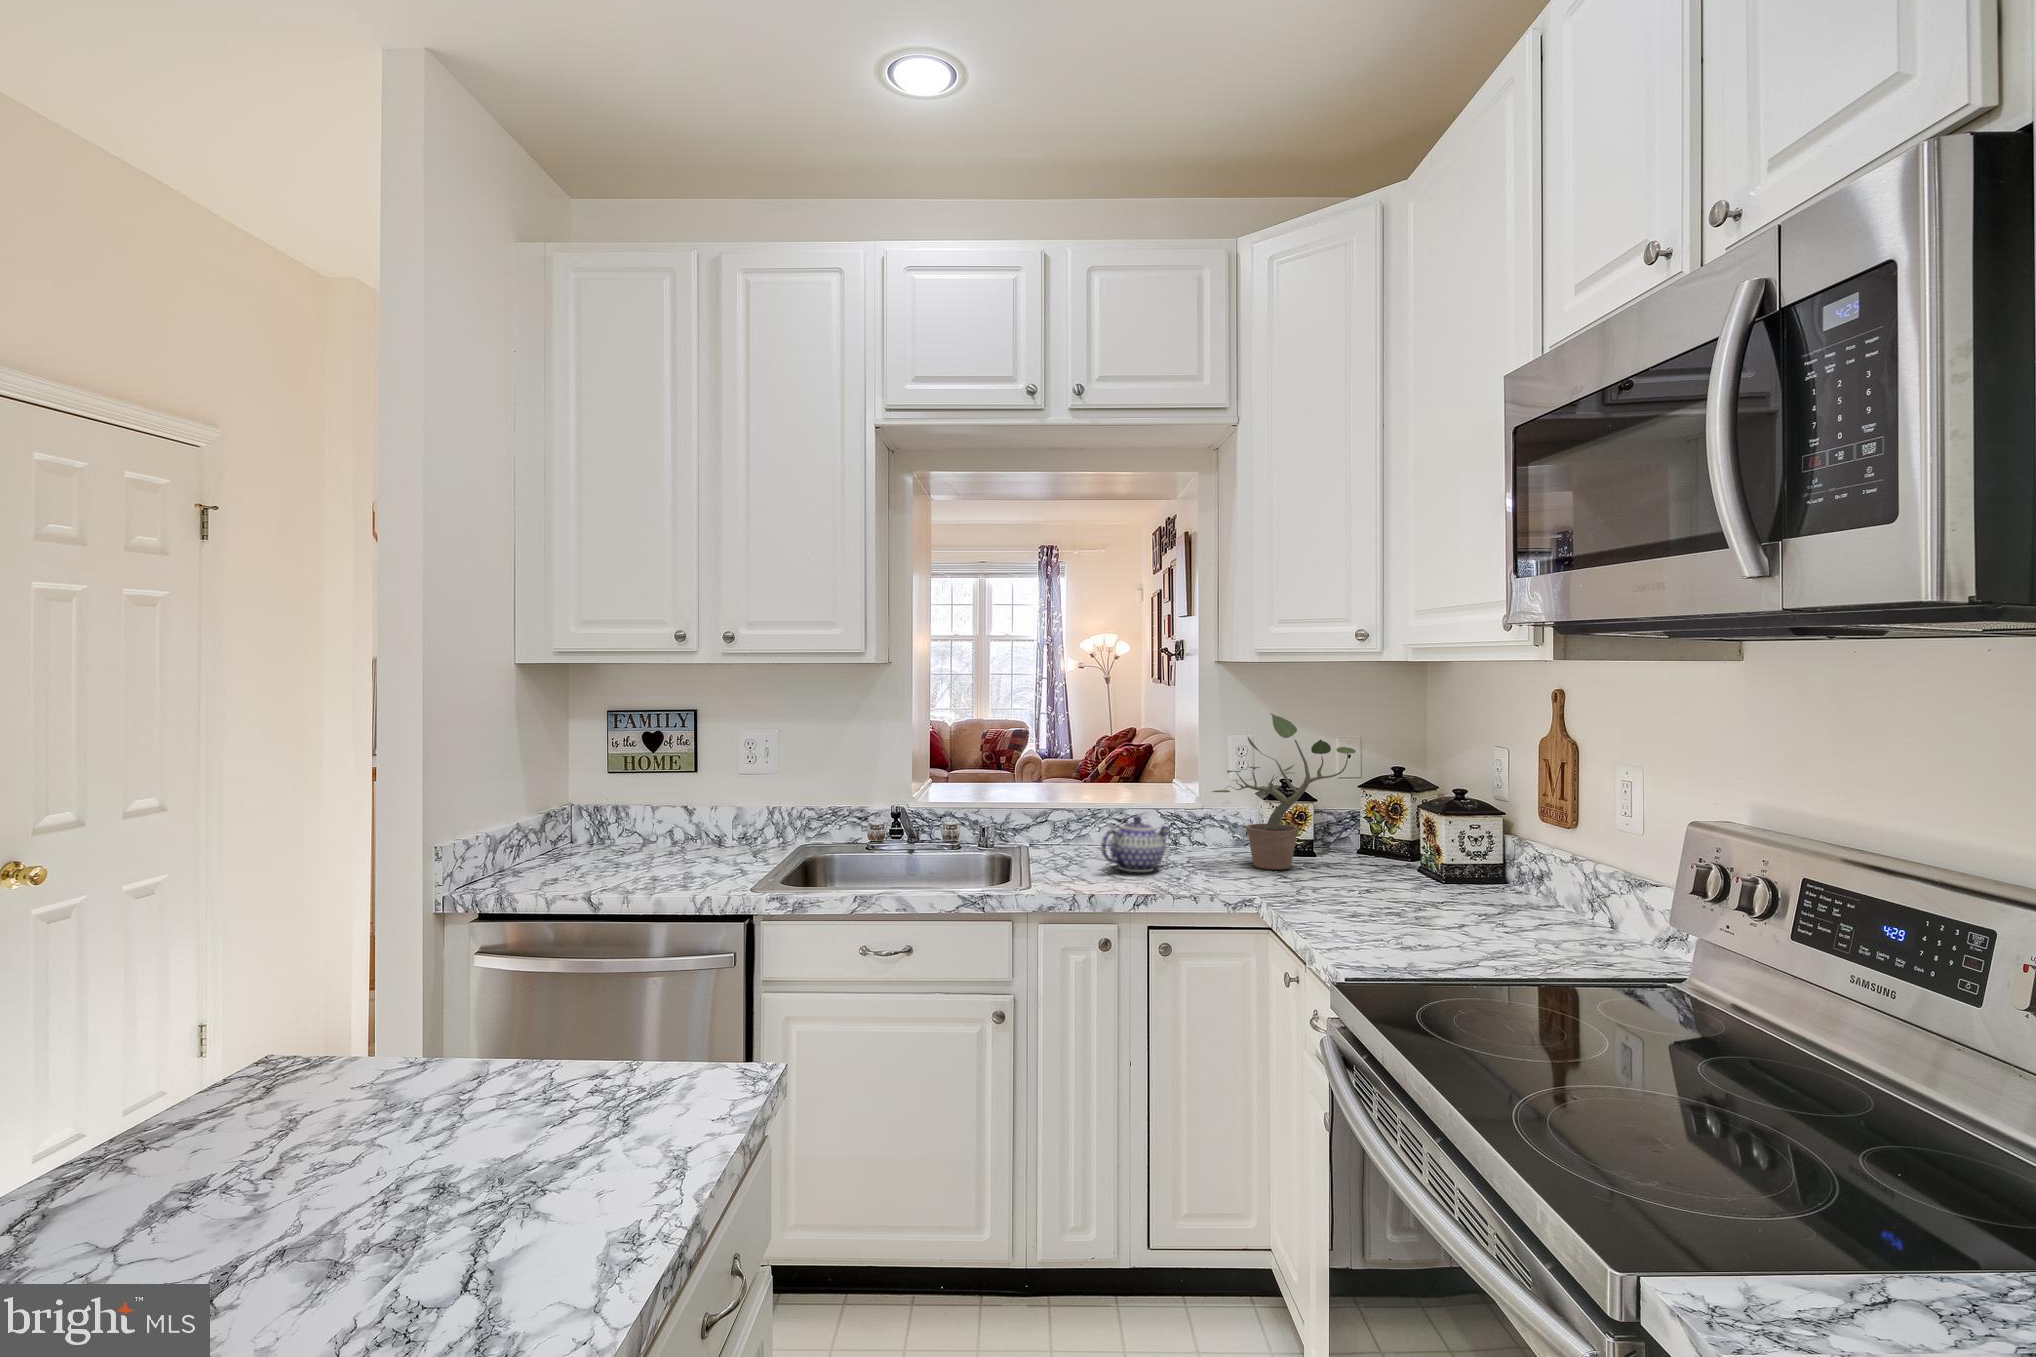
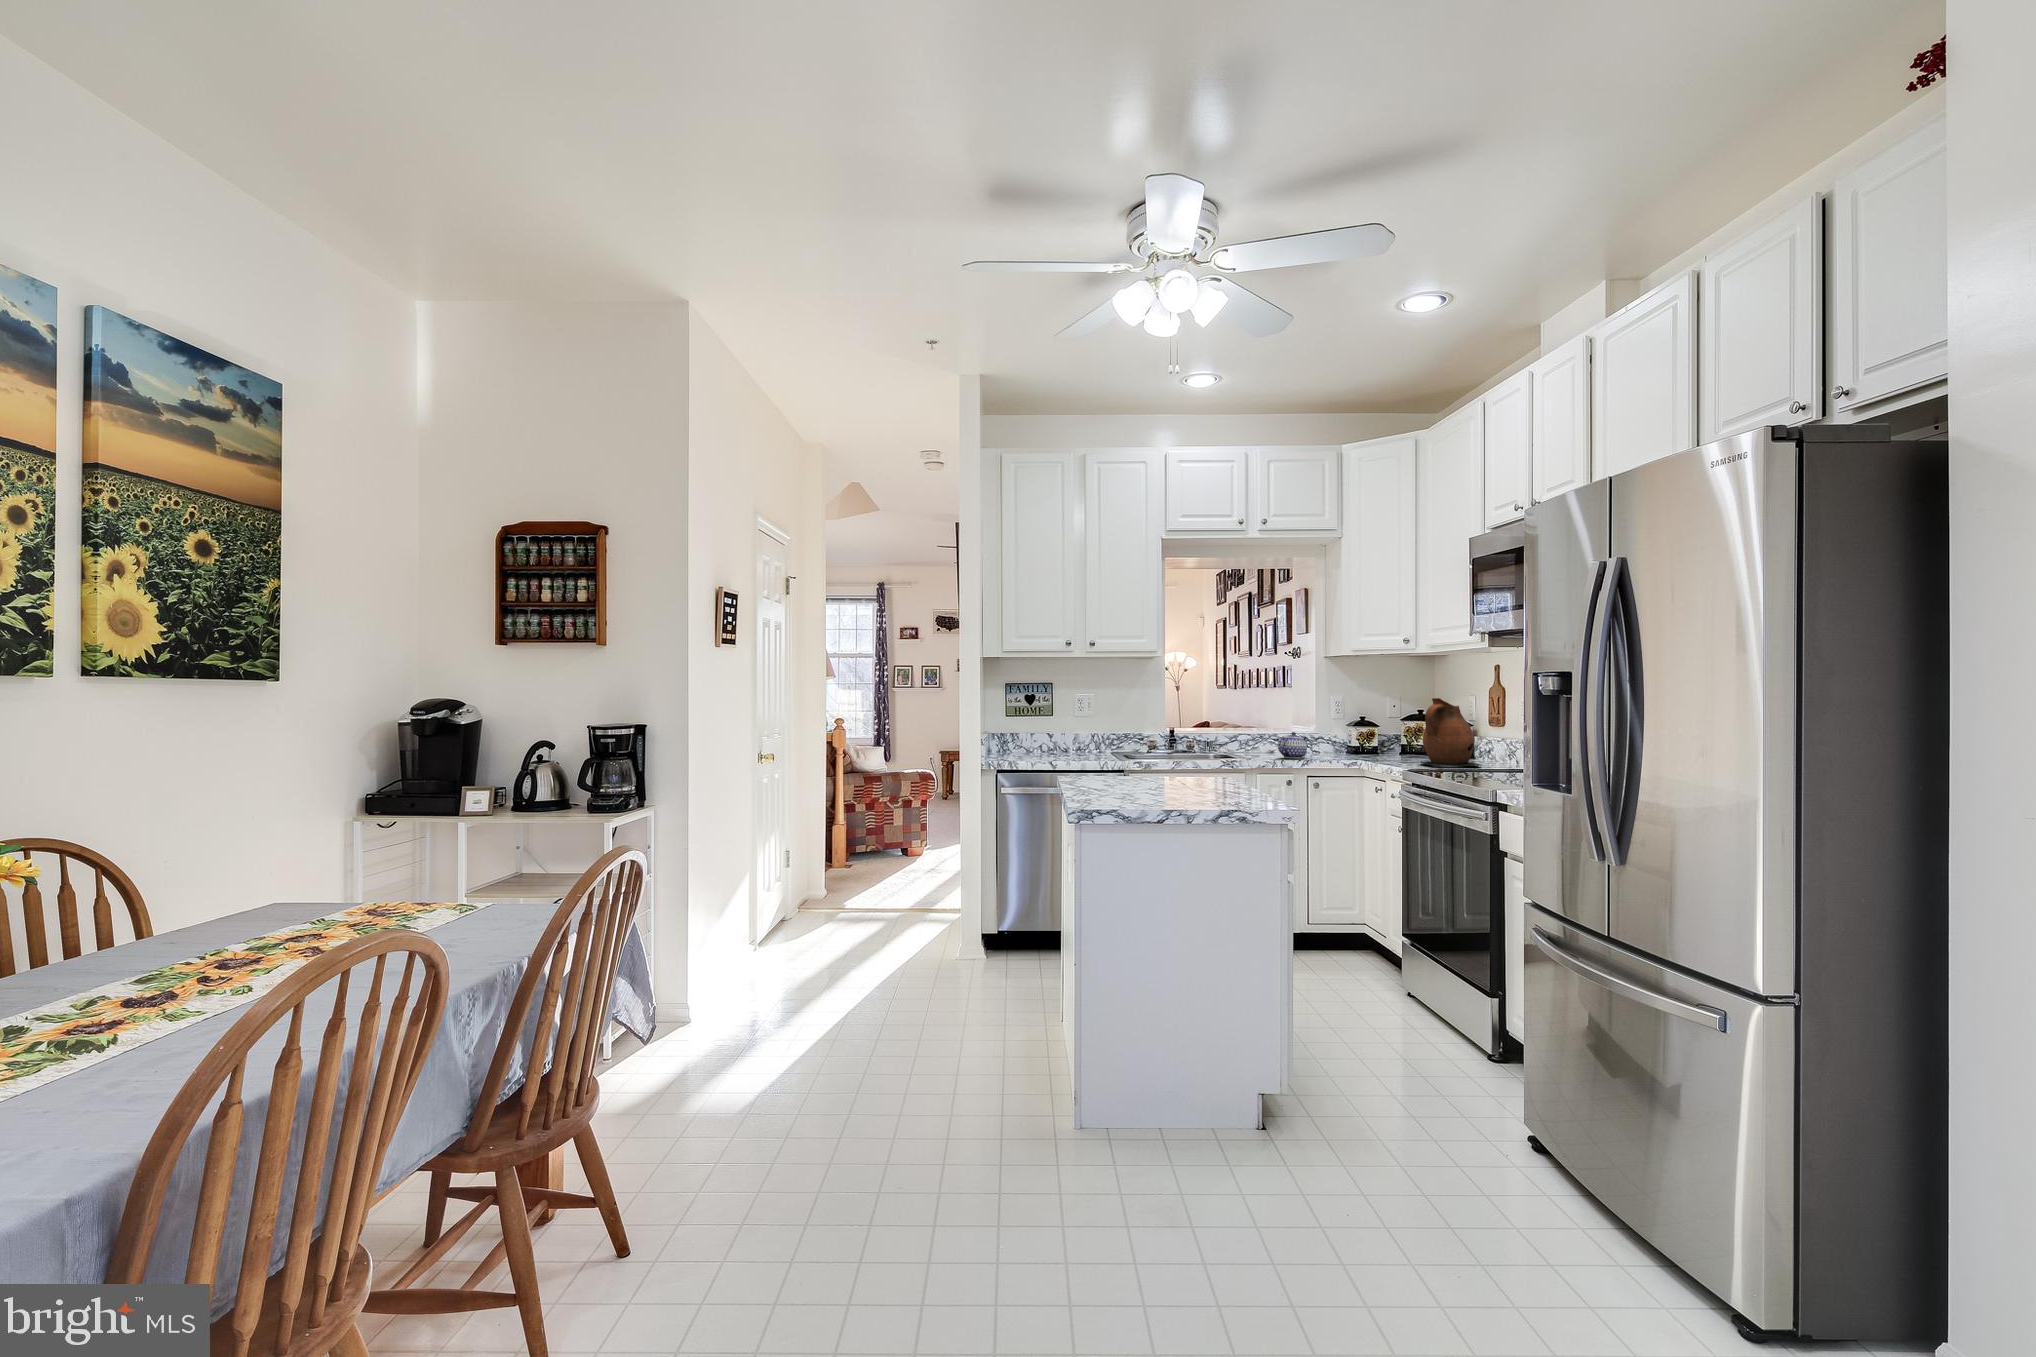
potted plant: present [1212,713,1356,870] -> none [1329,681,1402,758]
ceramic pitcher: none [1380,765,1529,932] -> present [1421,698,1482,767]

